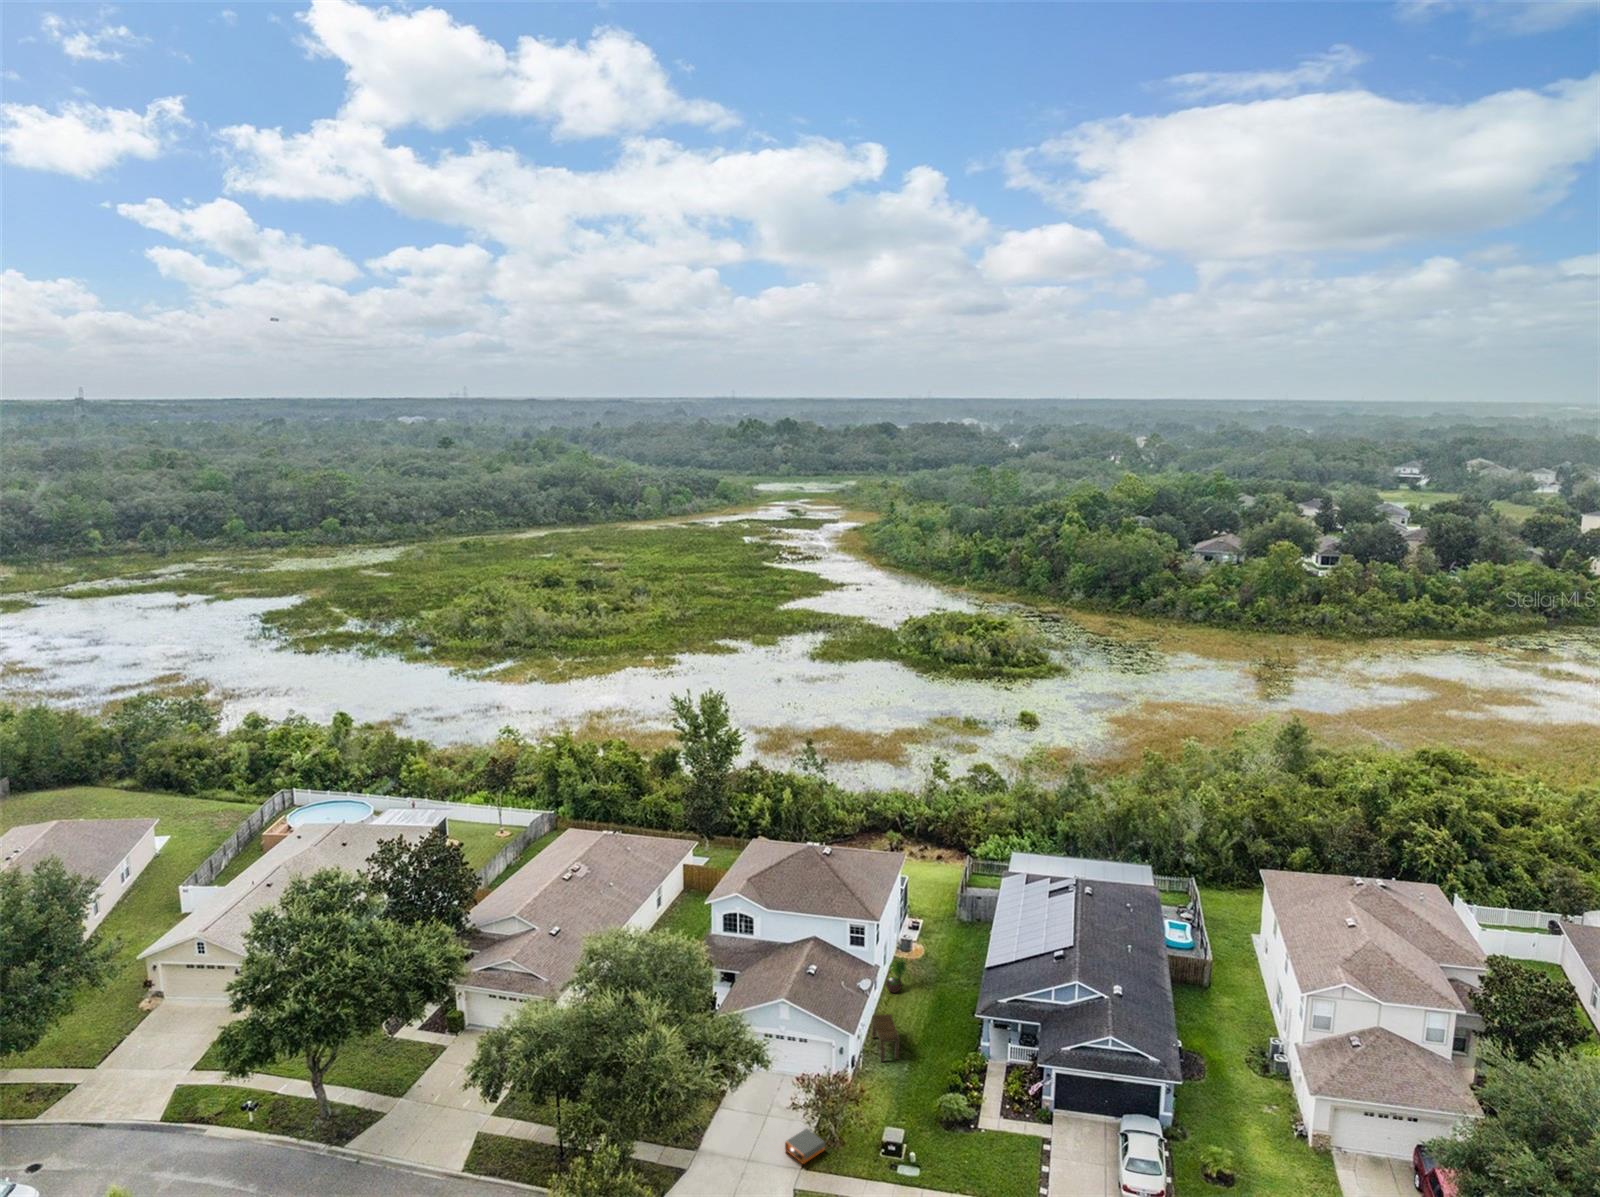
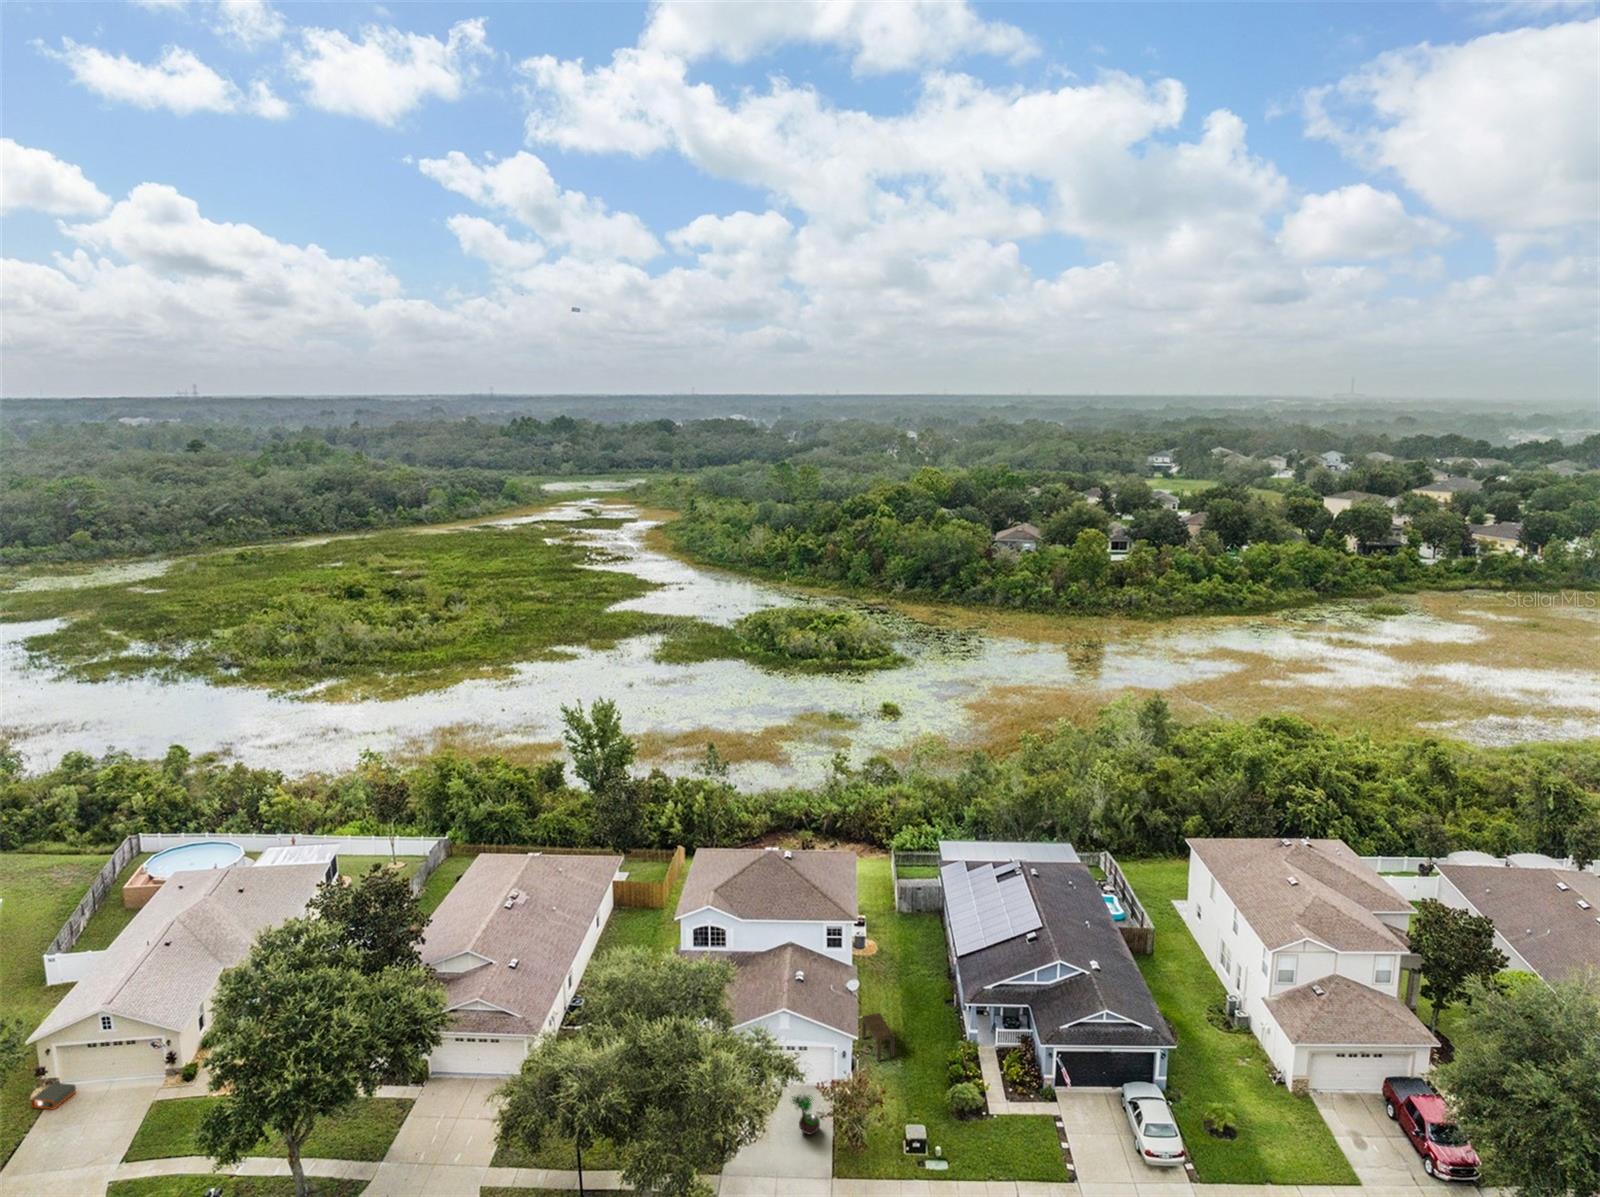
potted tree: present [886,960,906,993] -> present [792,1095,820,1134]
storage box: present [785,1129,825,1164] -> present [31,1083,76,1110]

